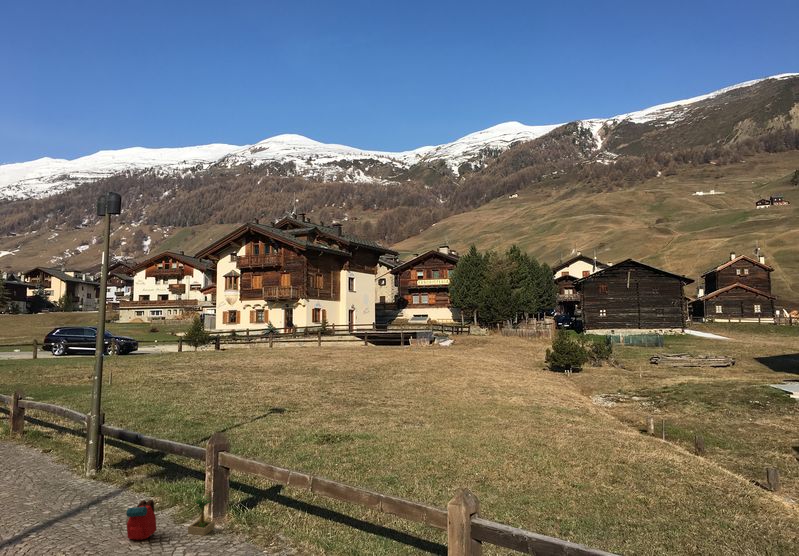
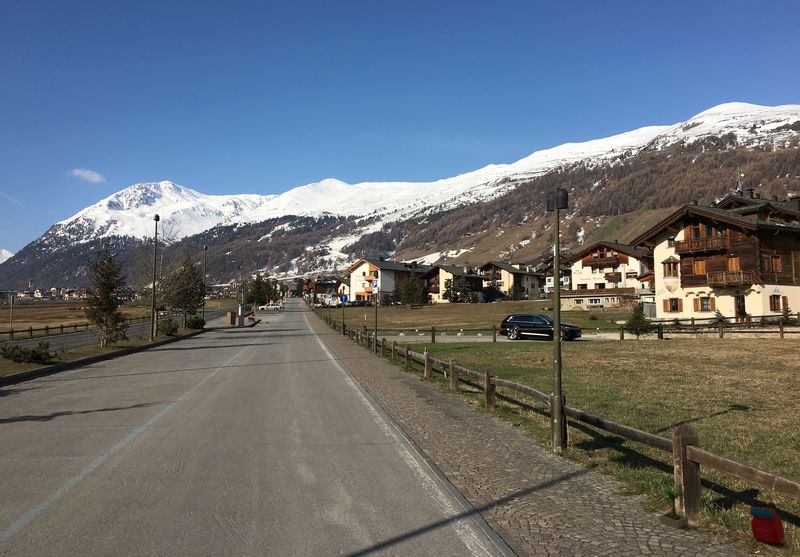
backpack: present [126,500,156,540] -> present [750,502,785,543]

